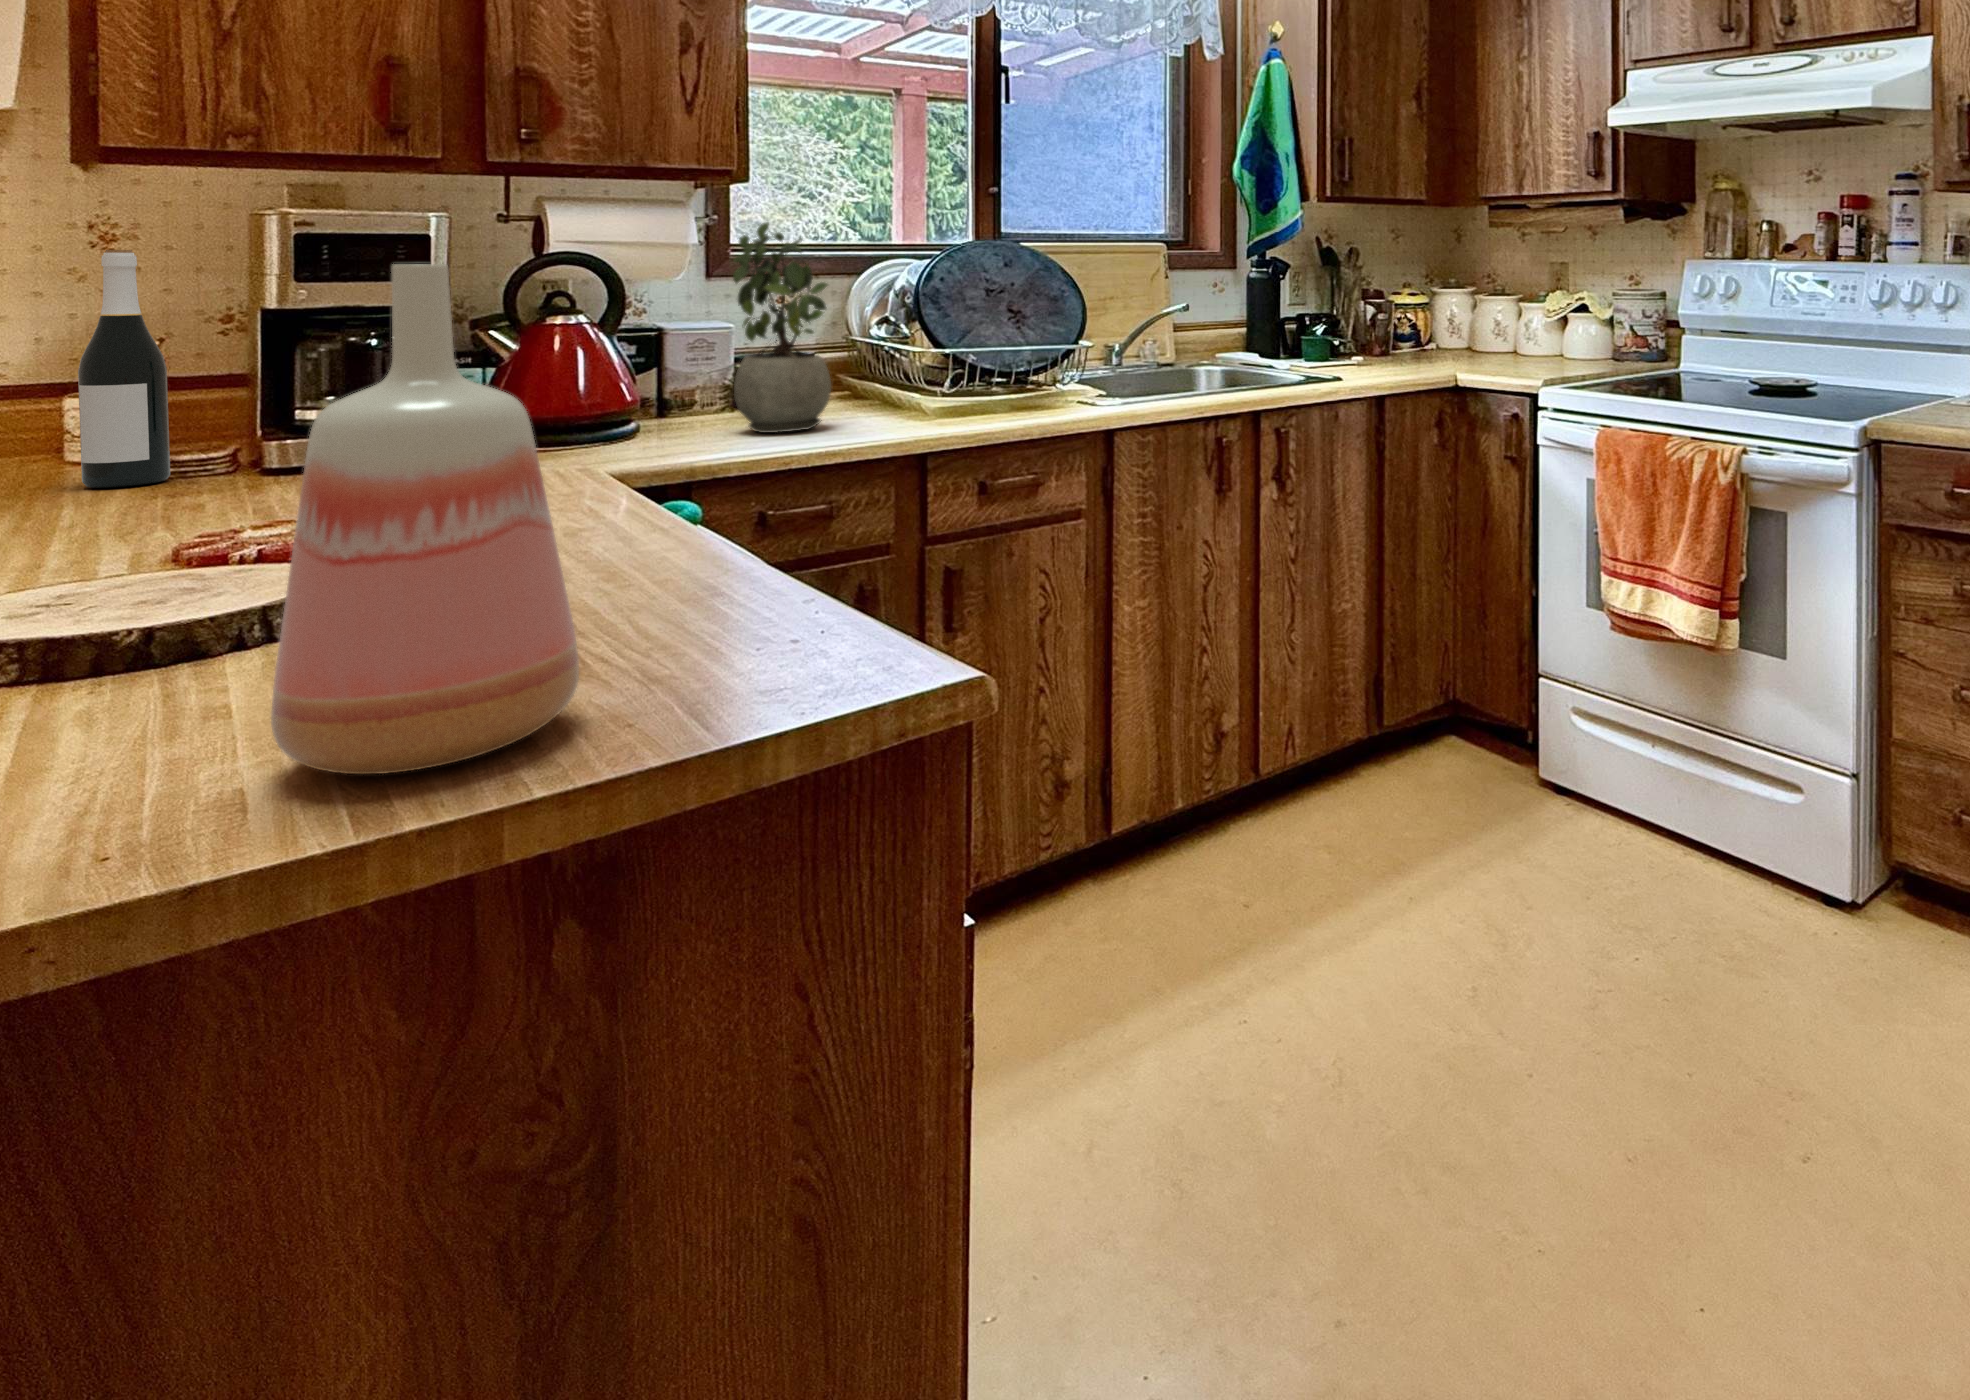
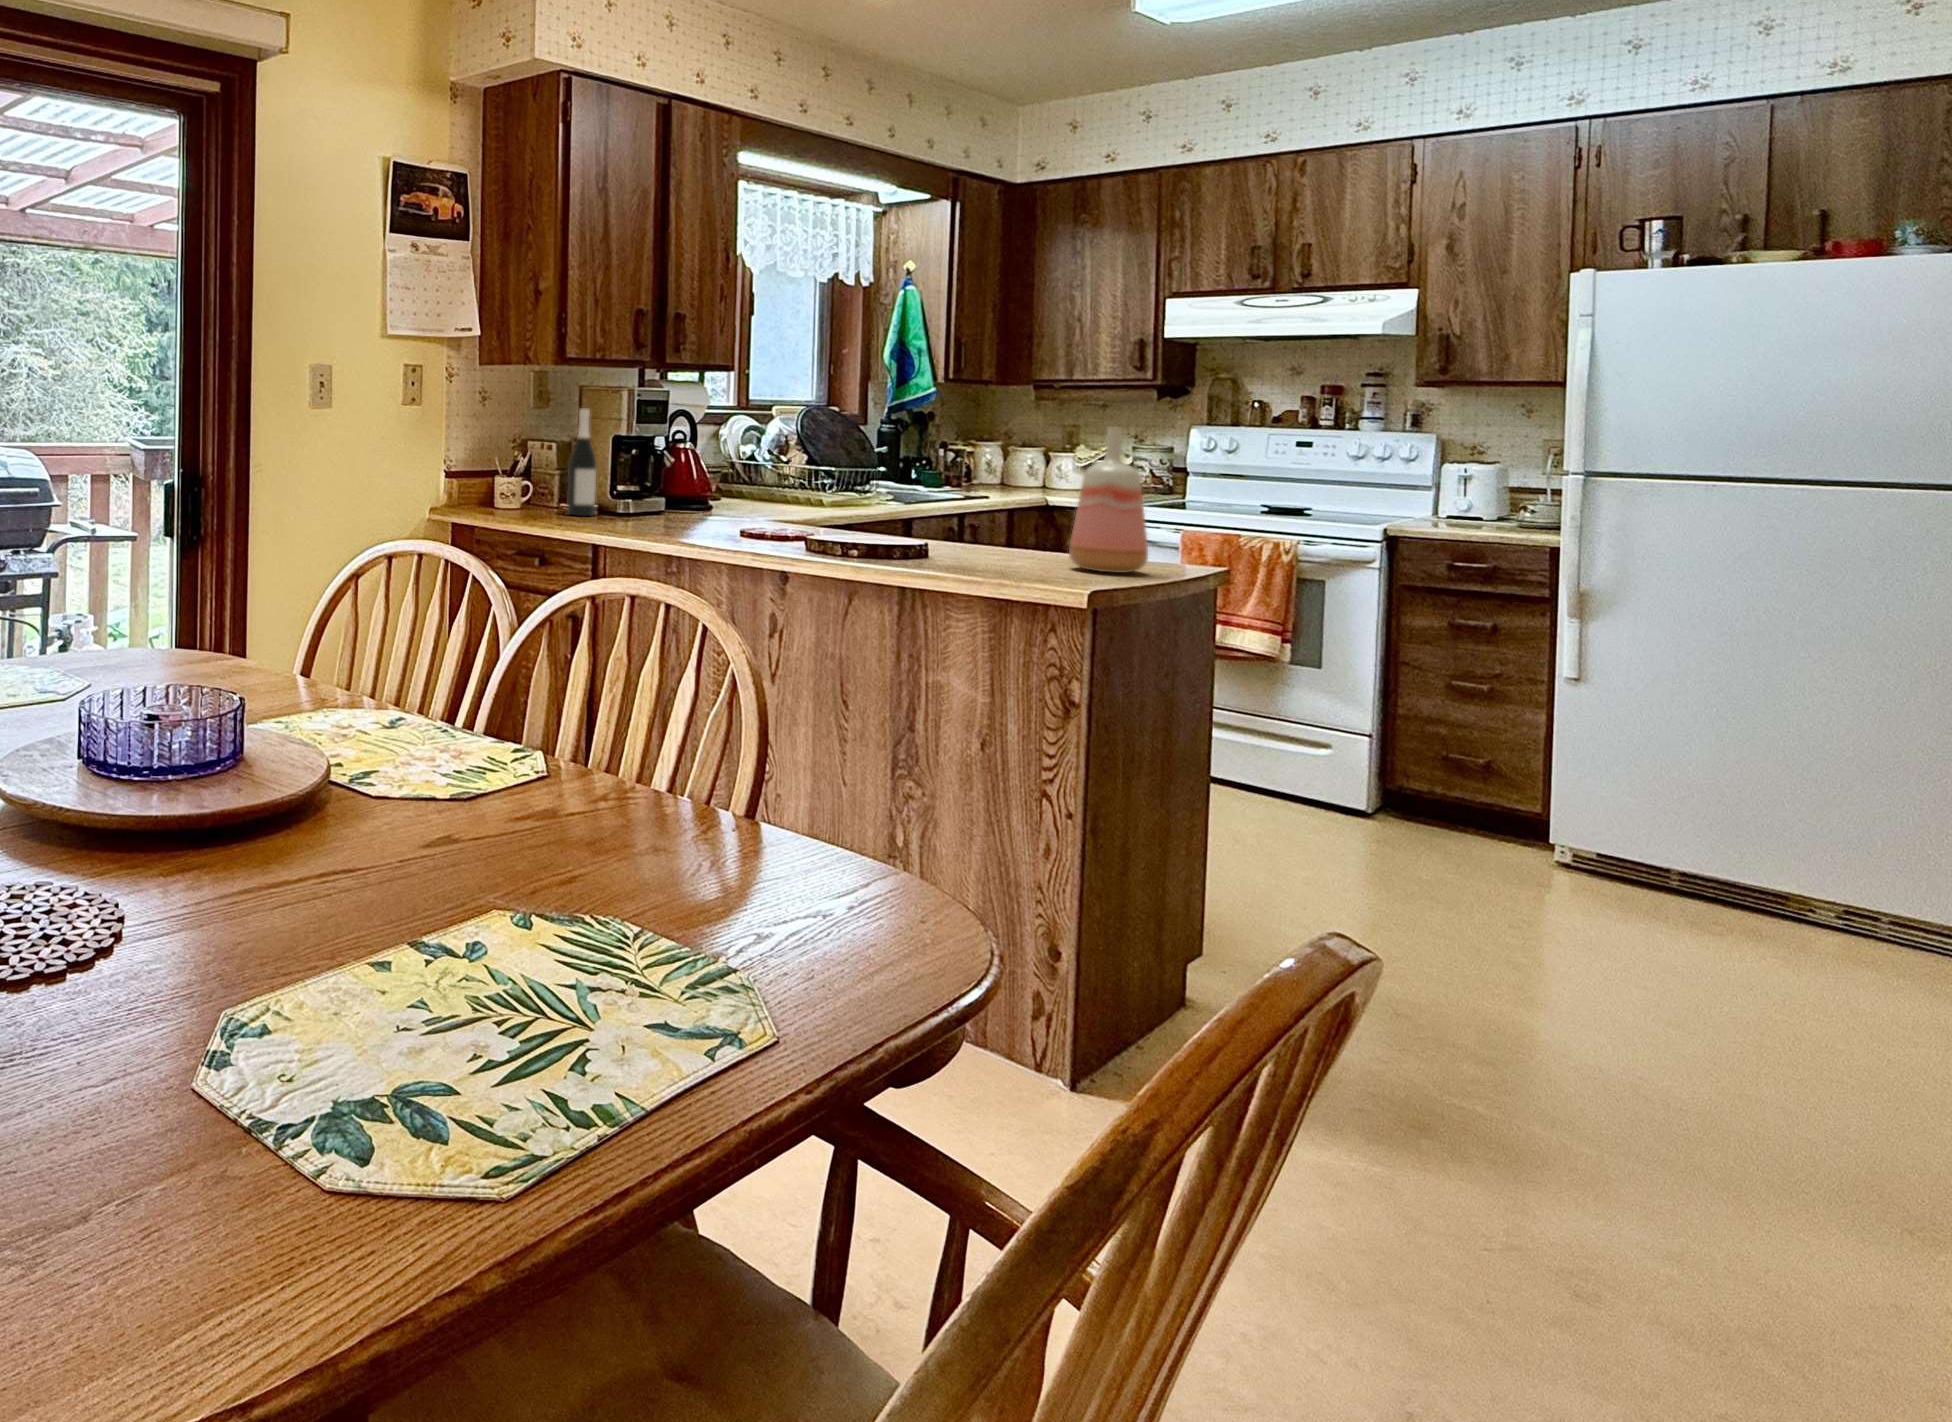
potted plant: present [733,222,831,433] -> none [743,396,818,509]

